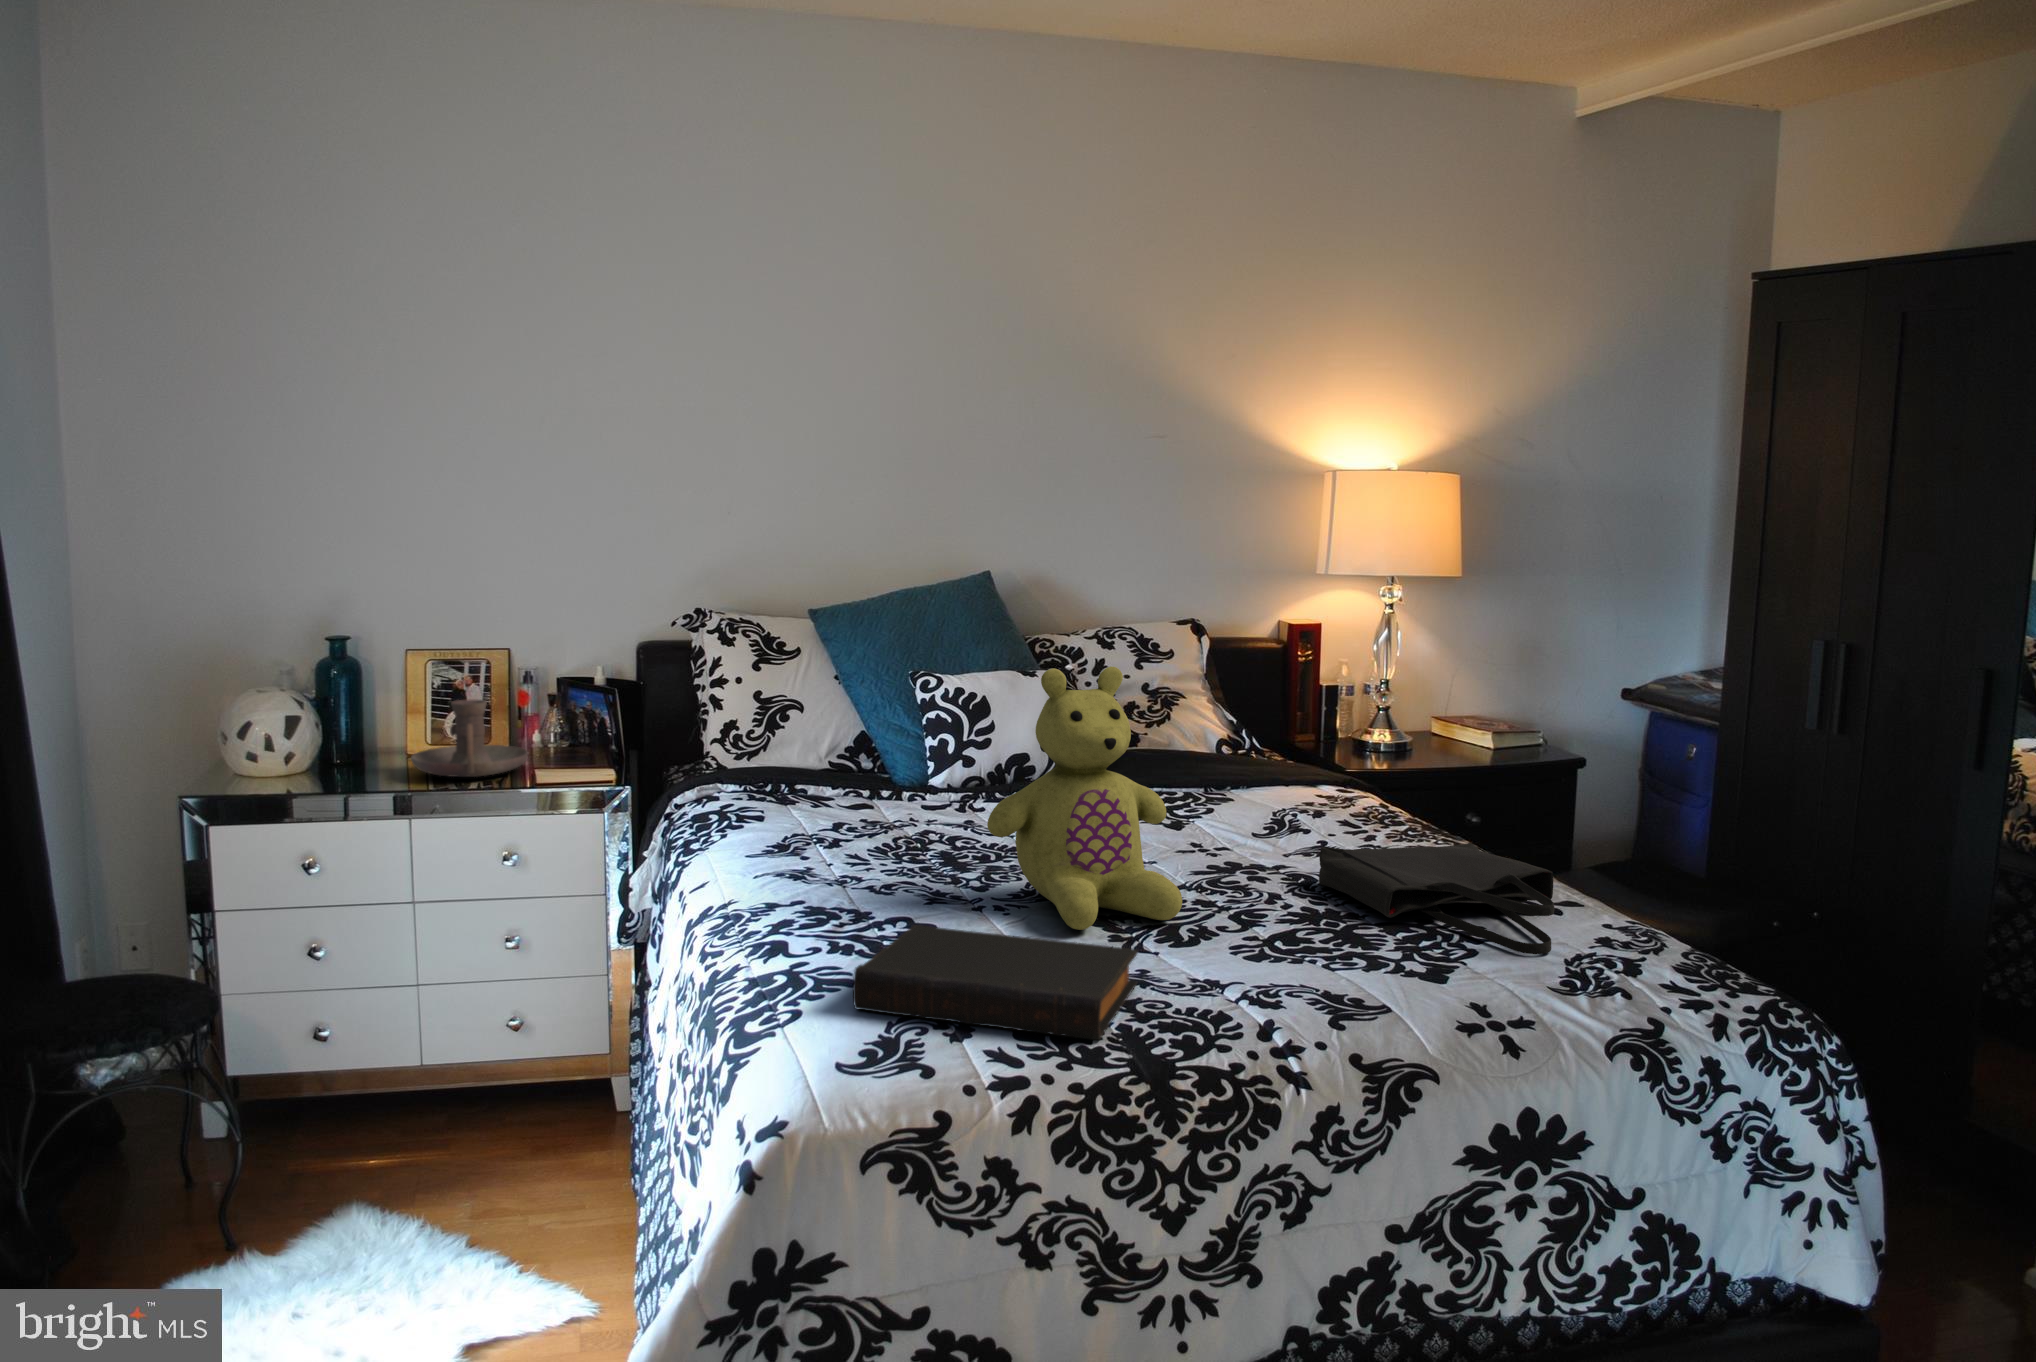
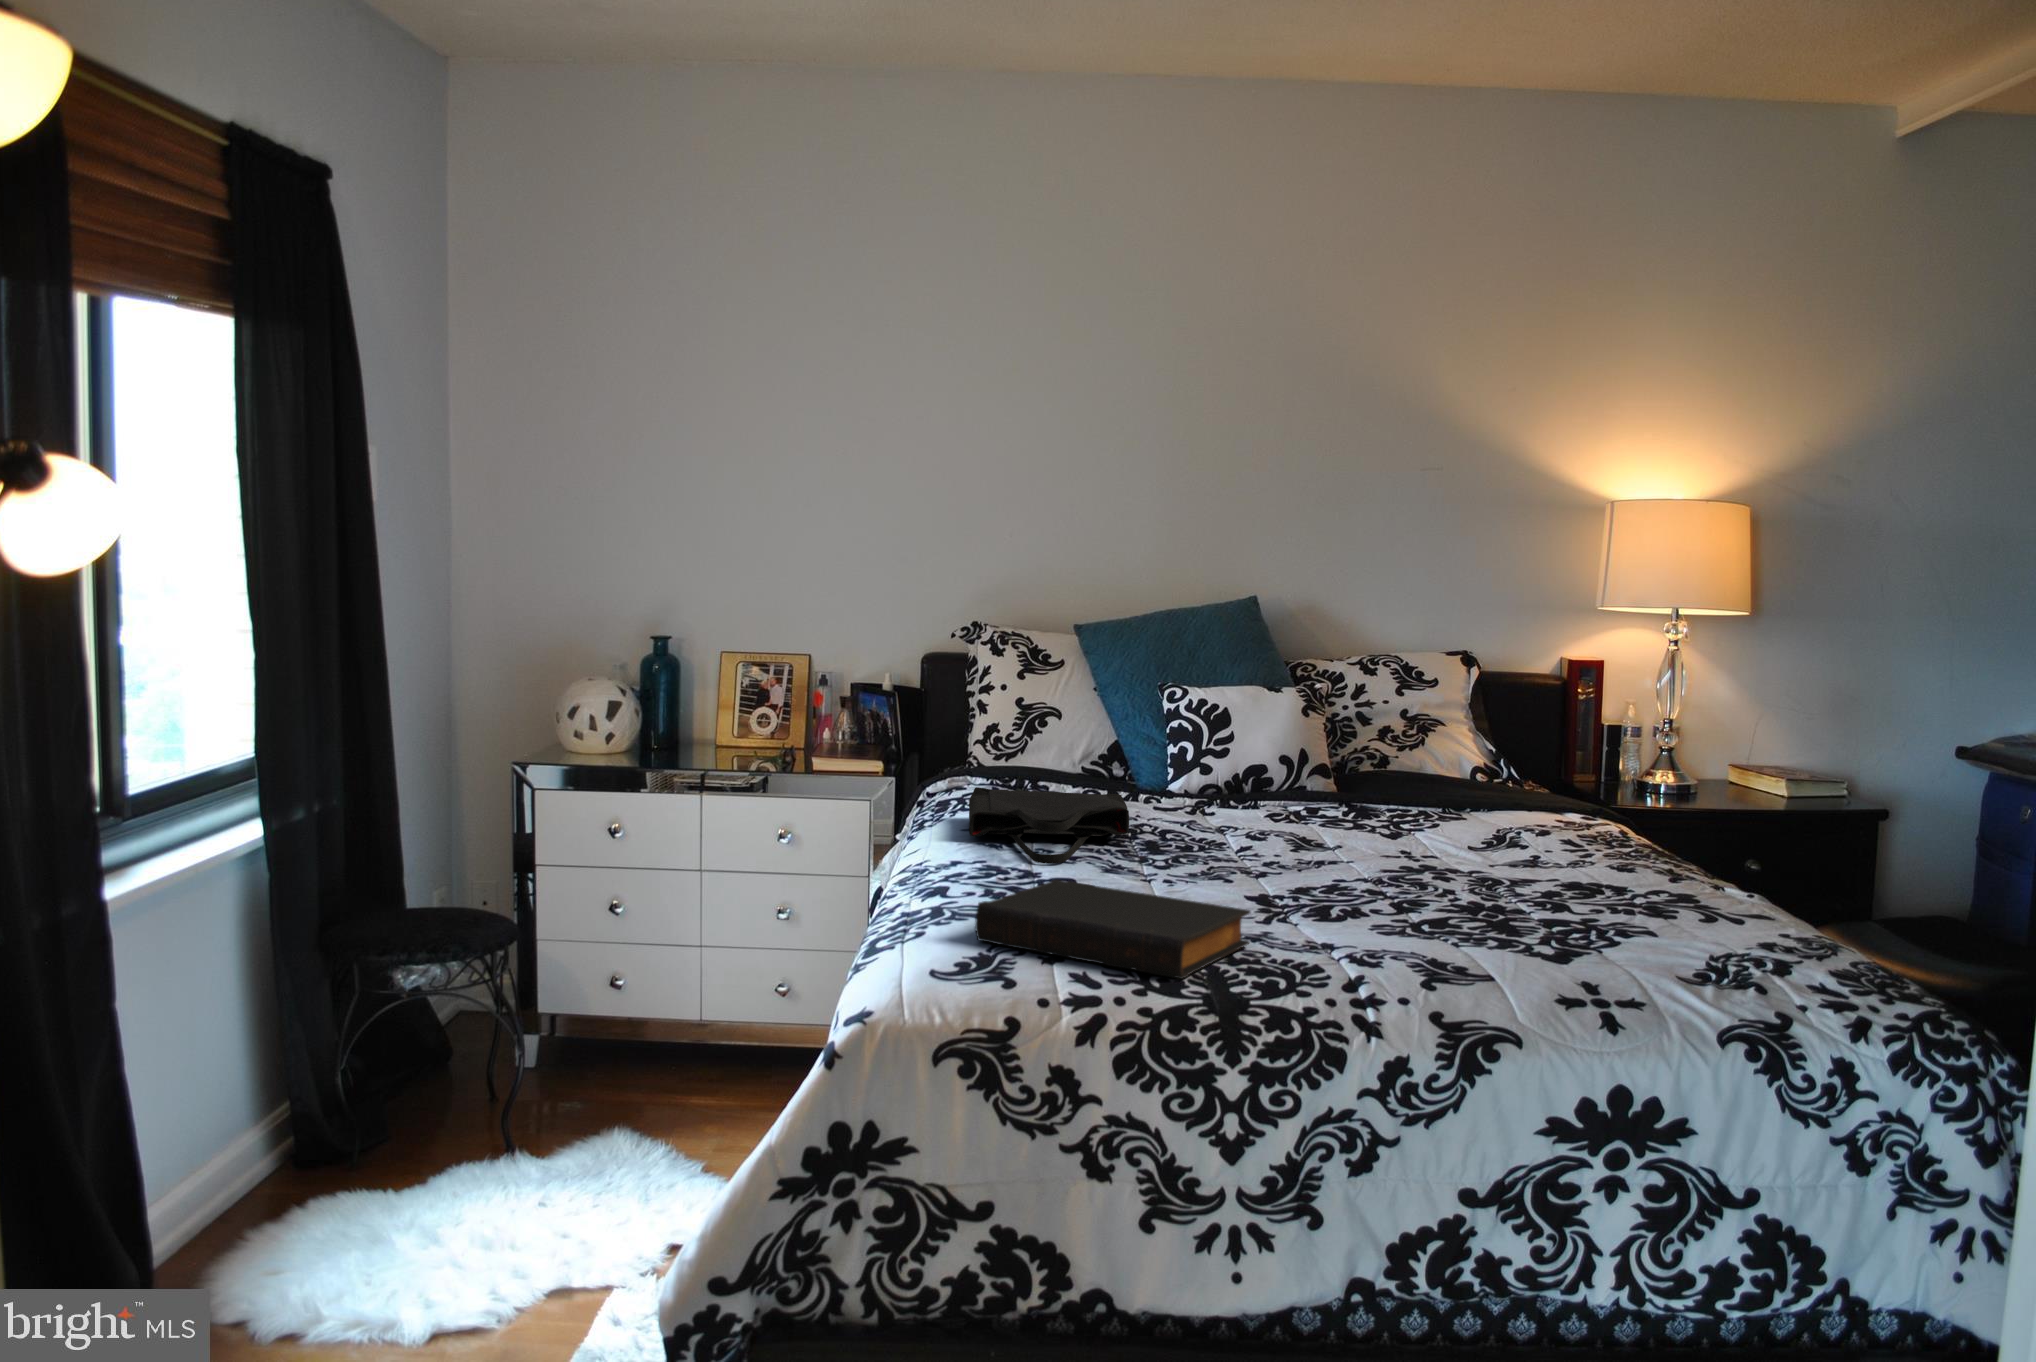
stuffed bear: present [987,667,1182,930] -> none [1151,656,1336,902]
candle holder: present [411,700,529,777] -> none [713,697,812,765]
tote bag: present [1319,843,1554,954] -> present [969,787,1129,864]

